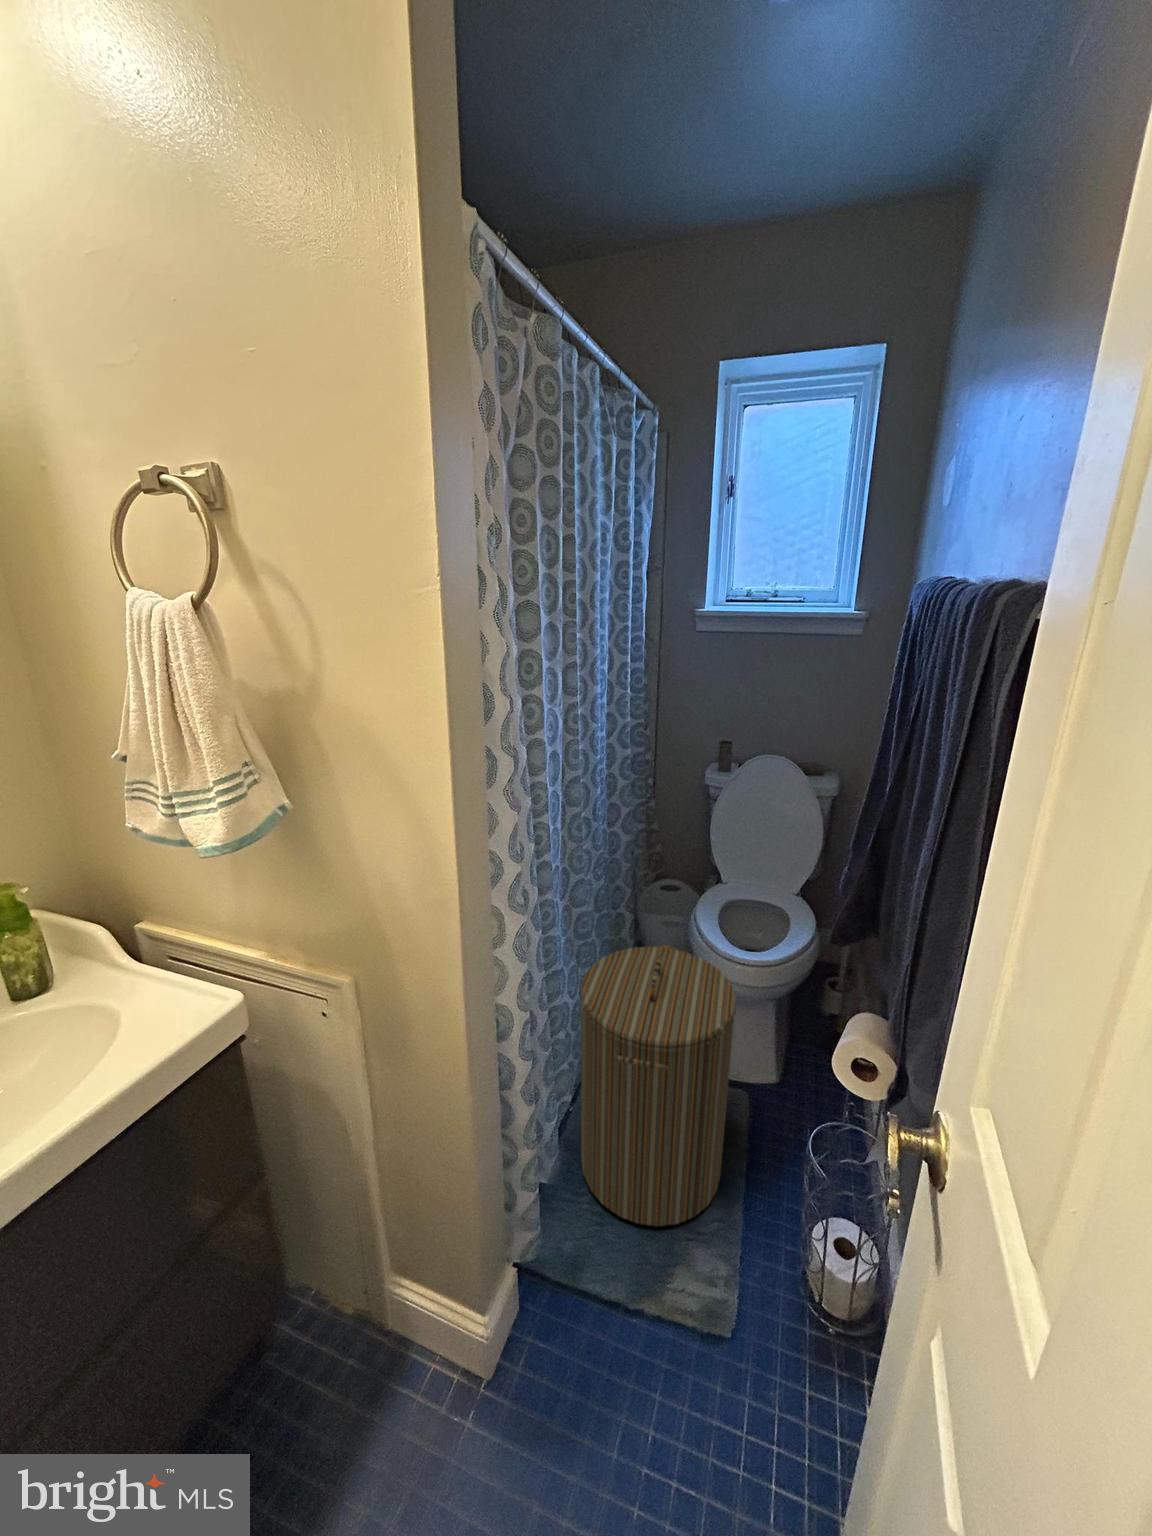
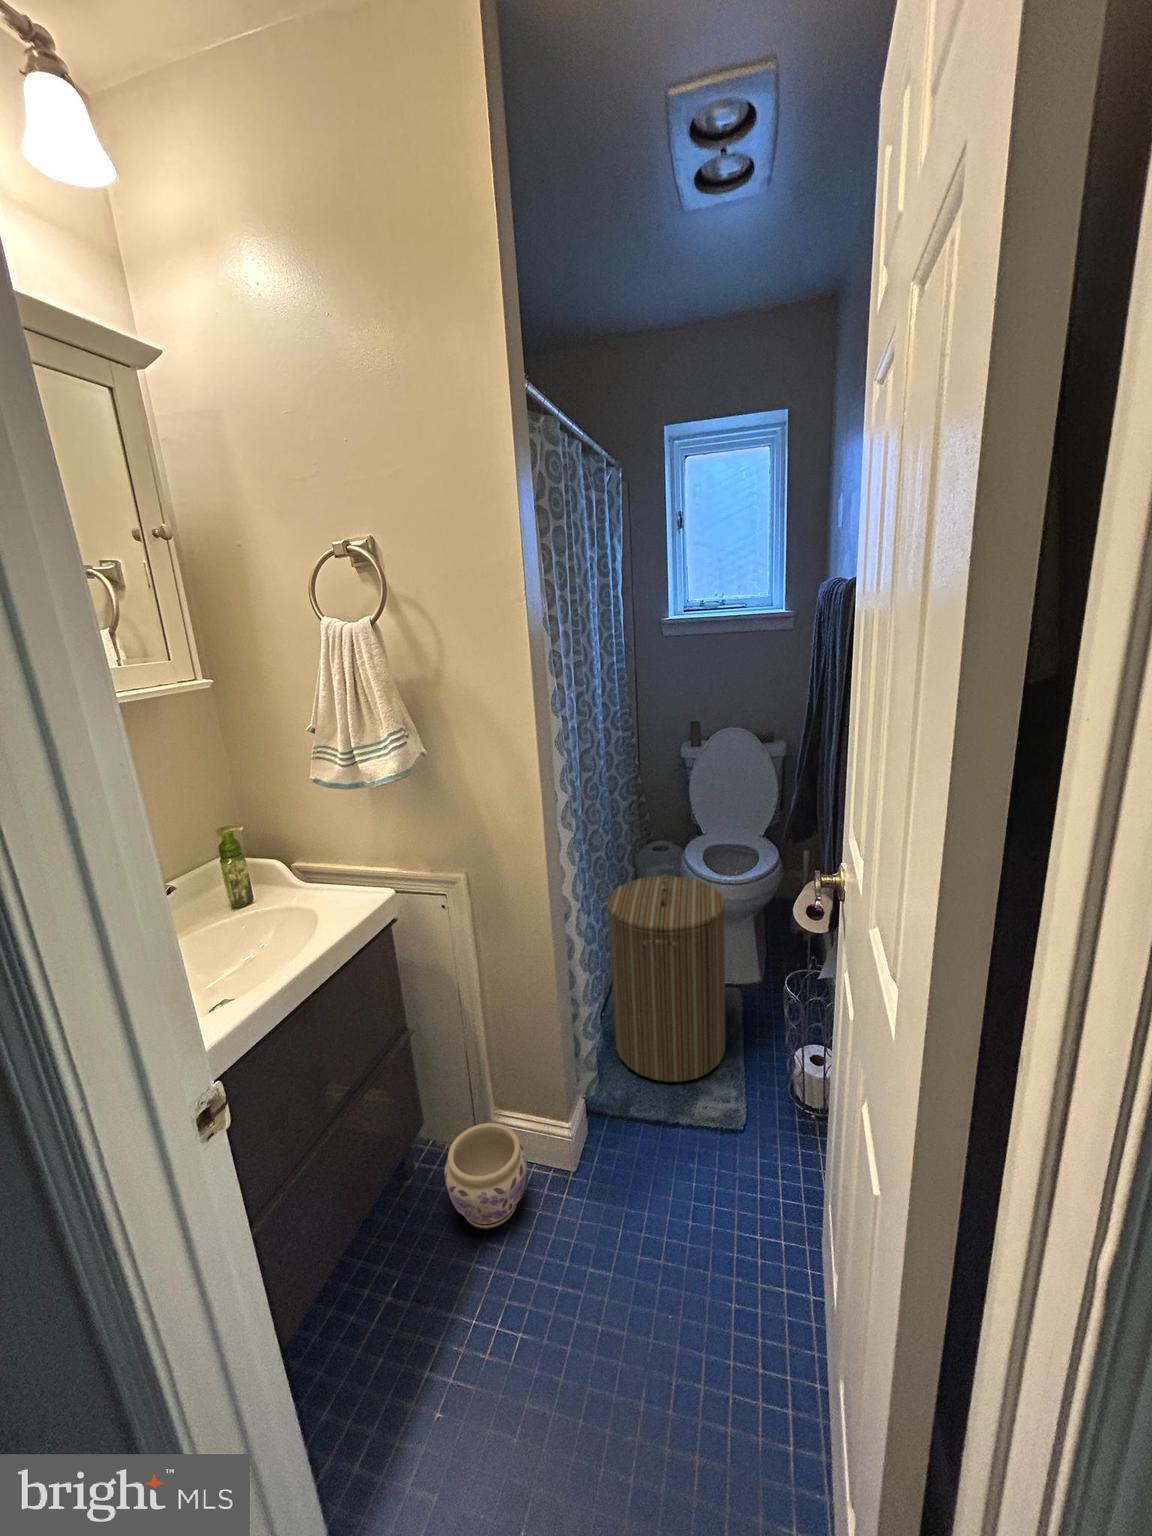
planter: none [303,1292,421,1455] -> present [444,1123,527,1230]

